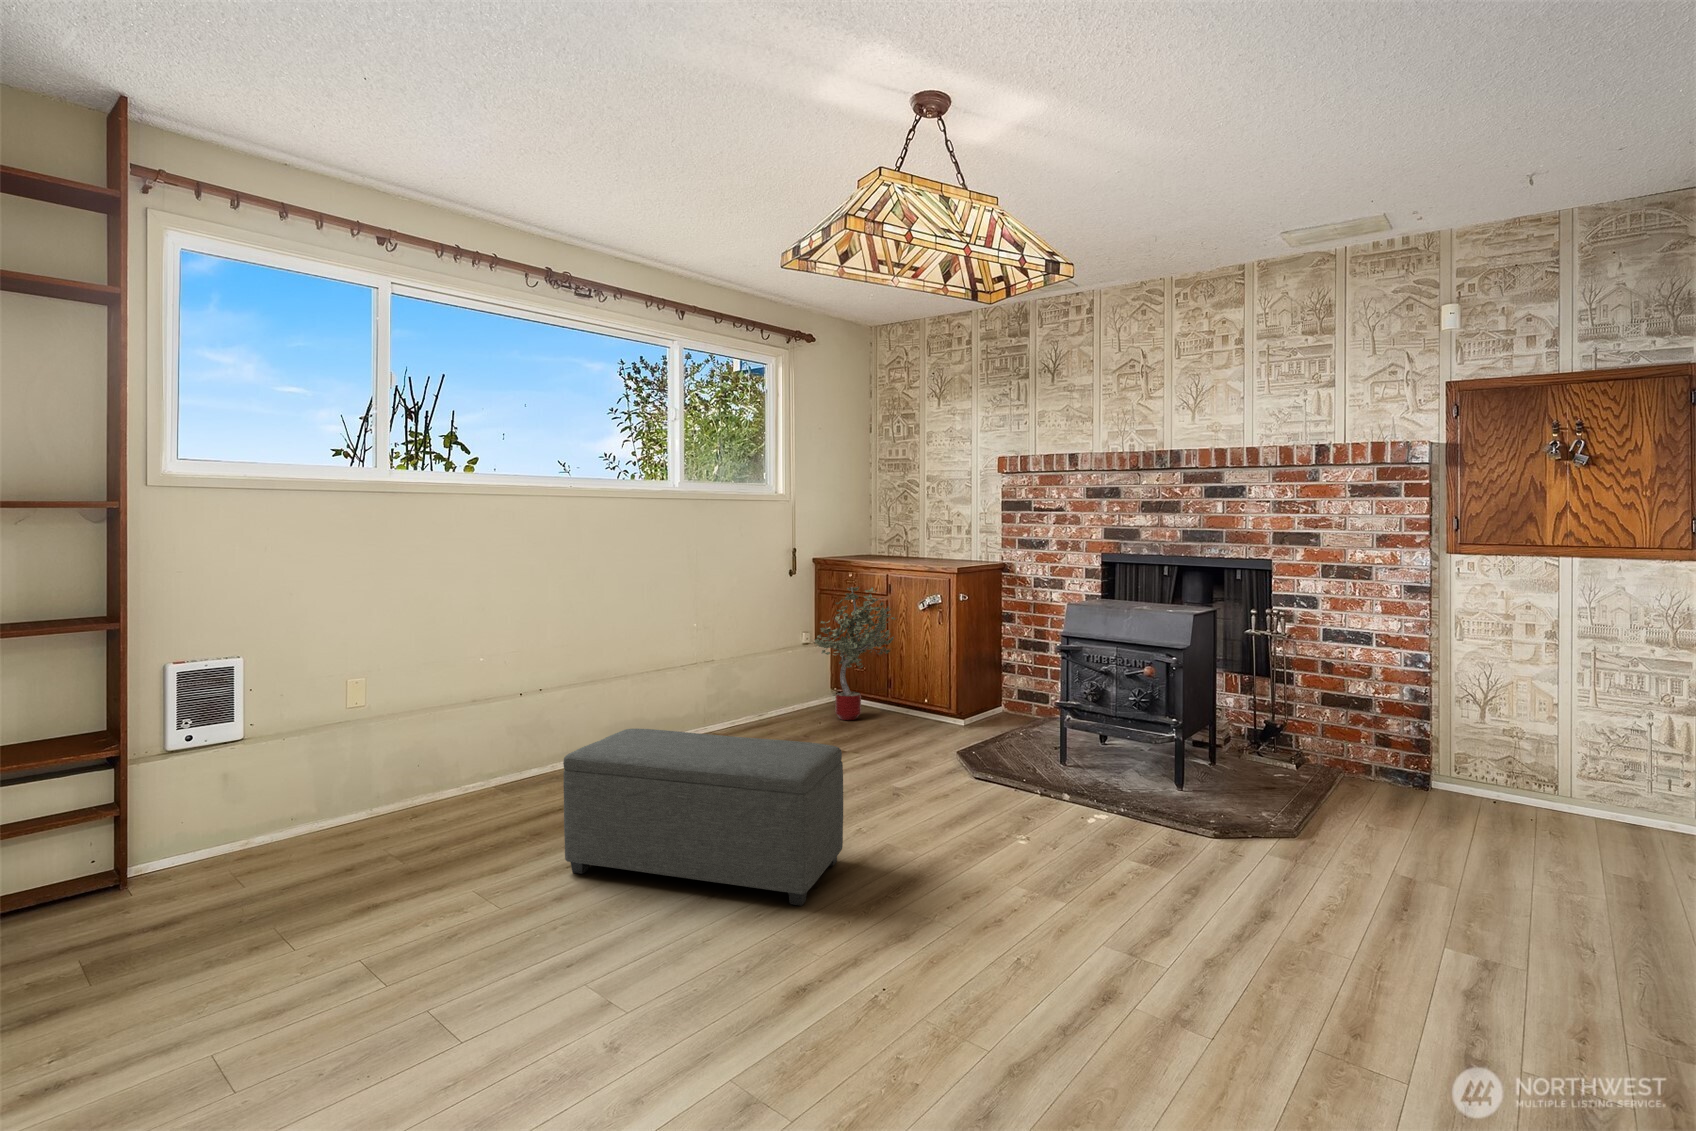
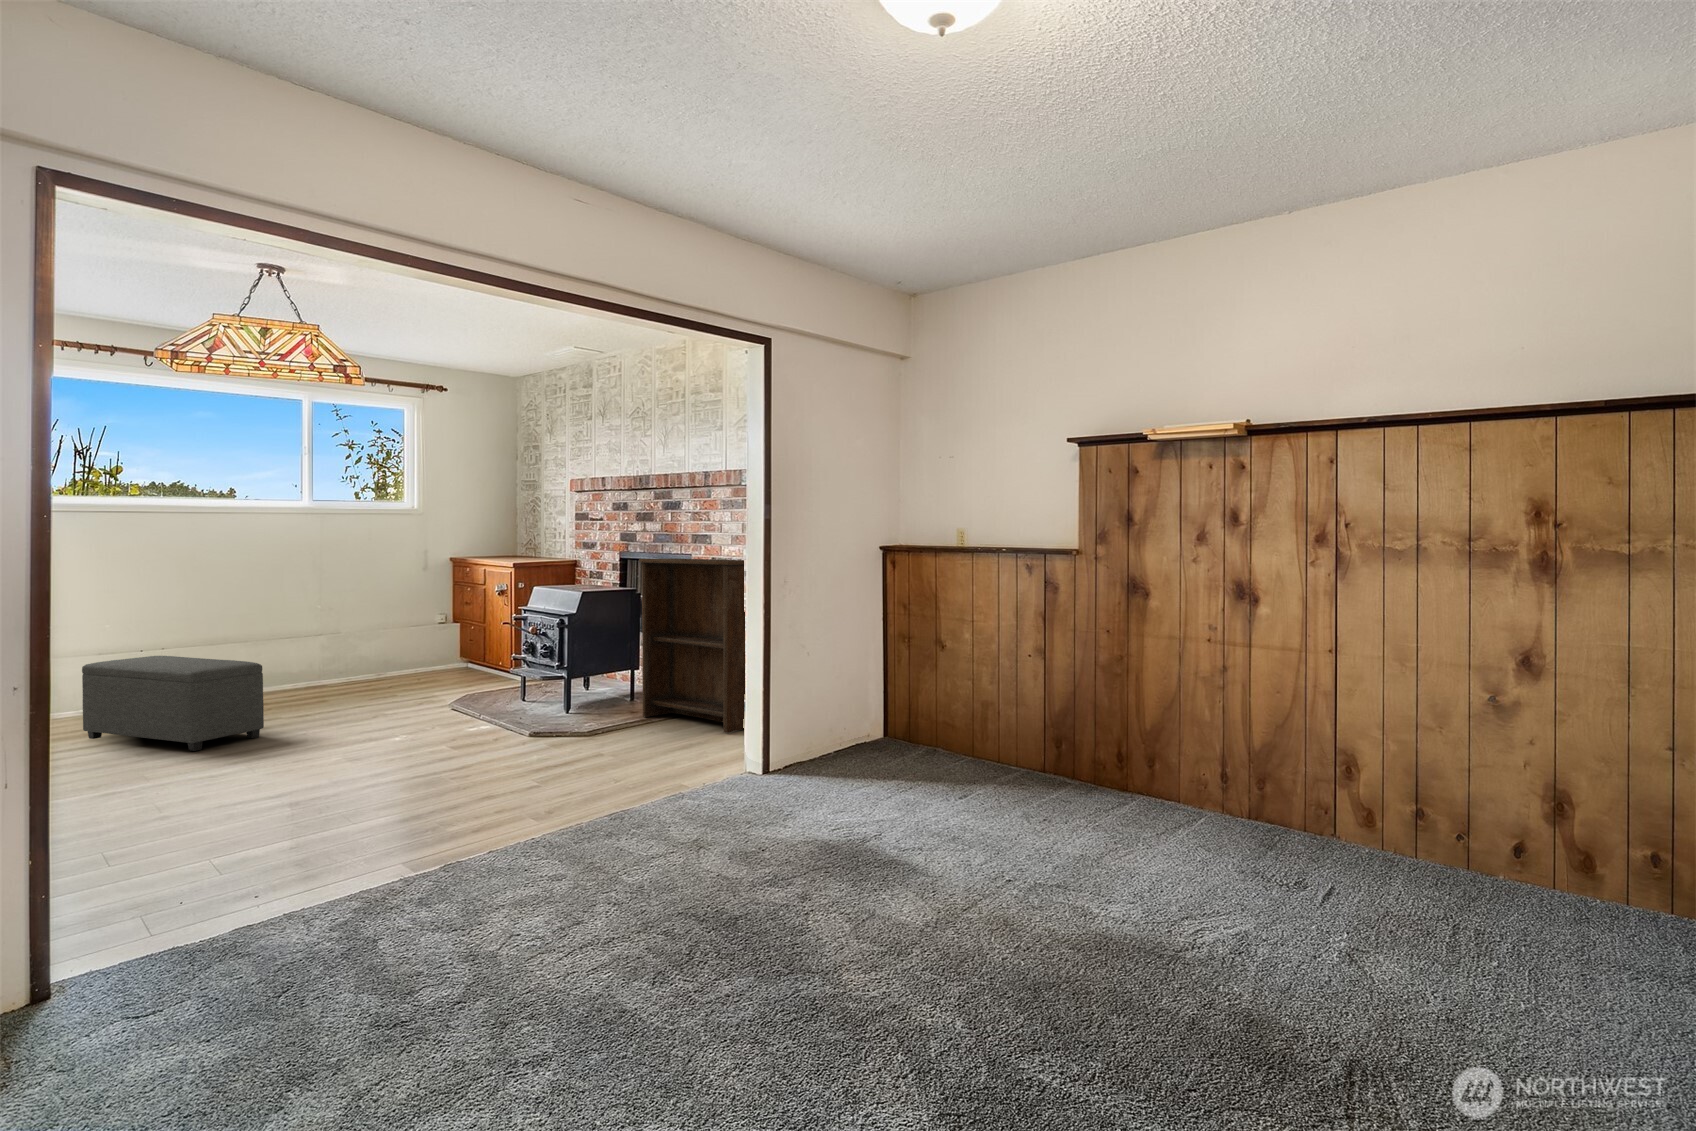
bookshelf: none [1300,568,1538,837] -> present [639,558,745,733]
potted tree: present [815,587,895,720] -> none [426,576,486,677]

